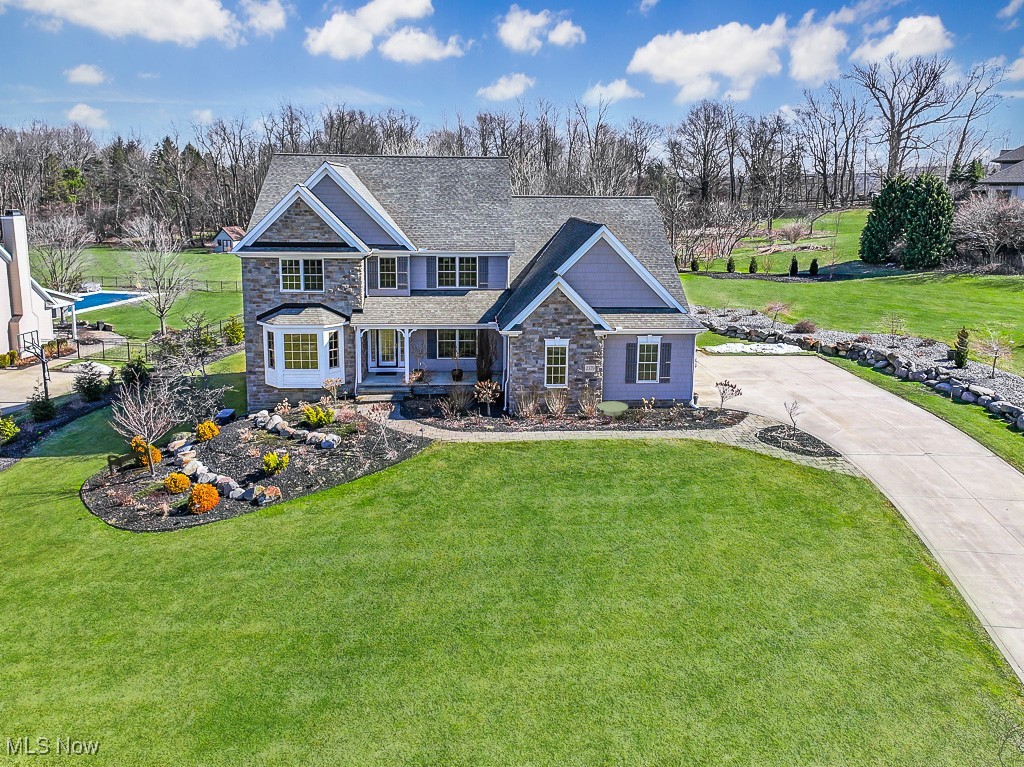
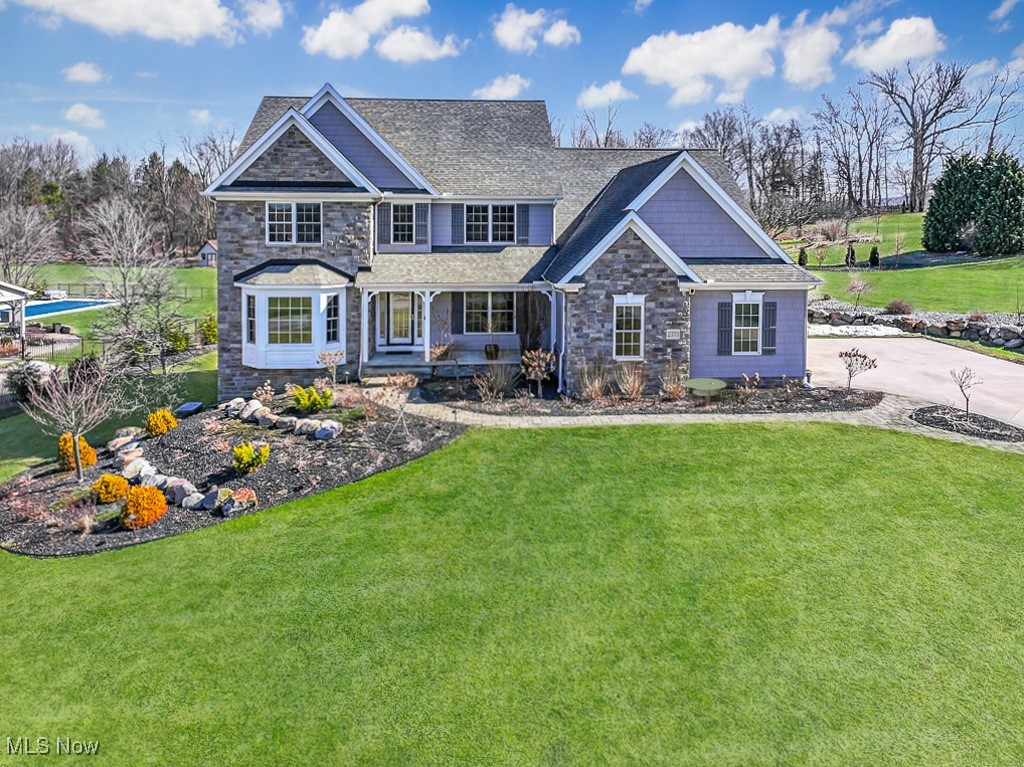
bench: present [107,444,148,479] -> none [16,436,80,483]

